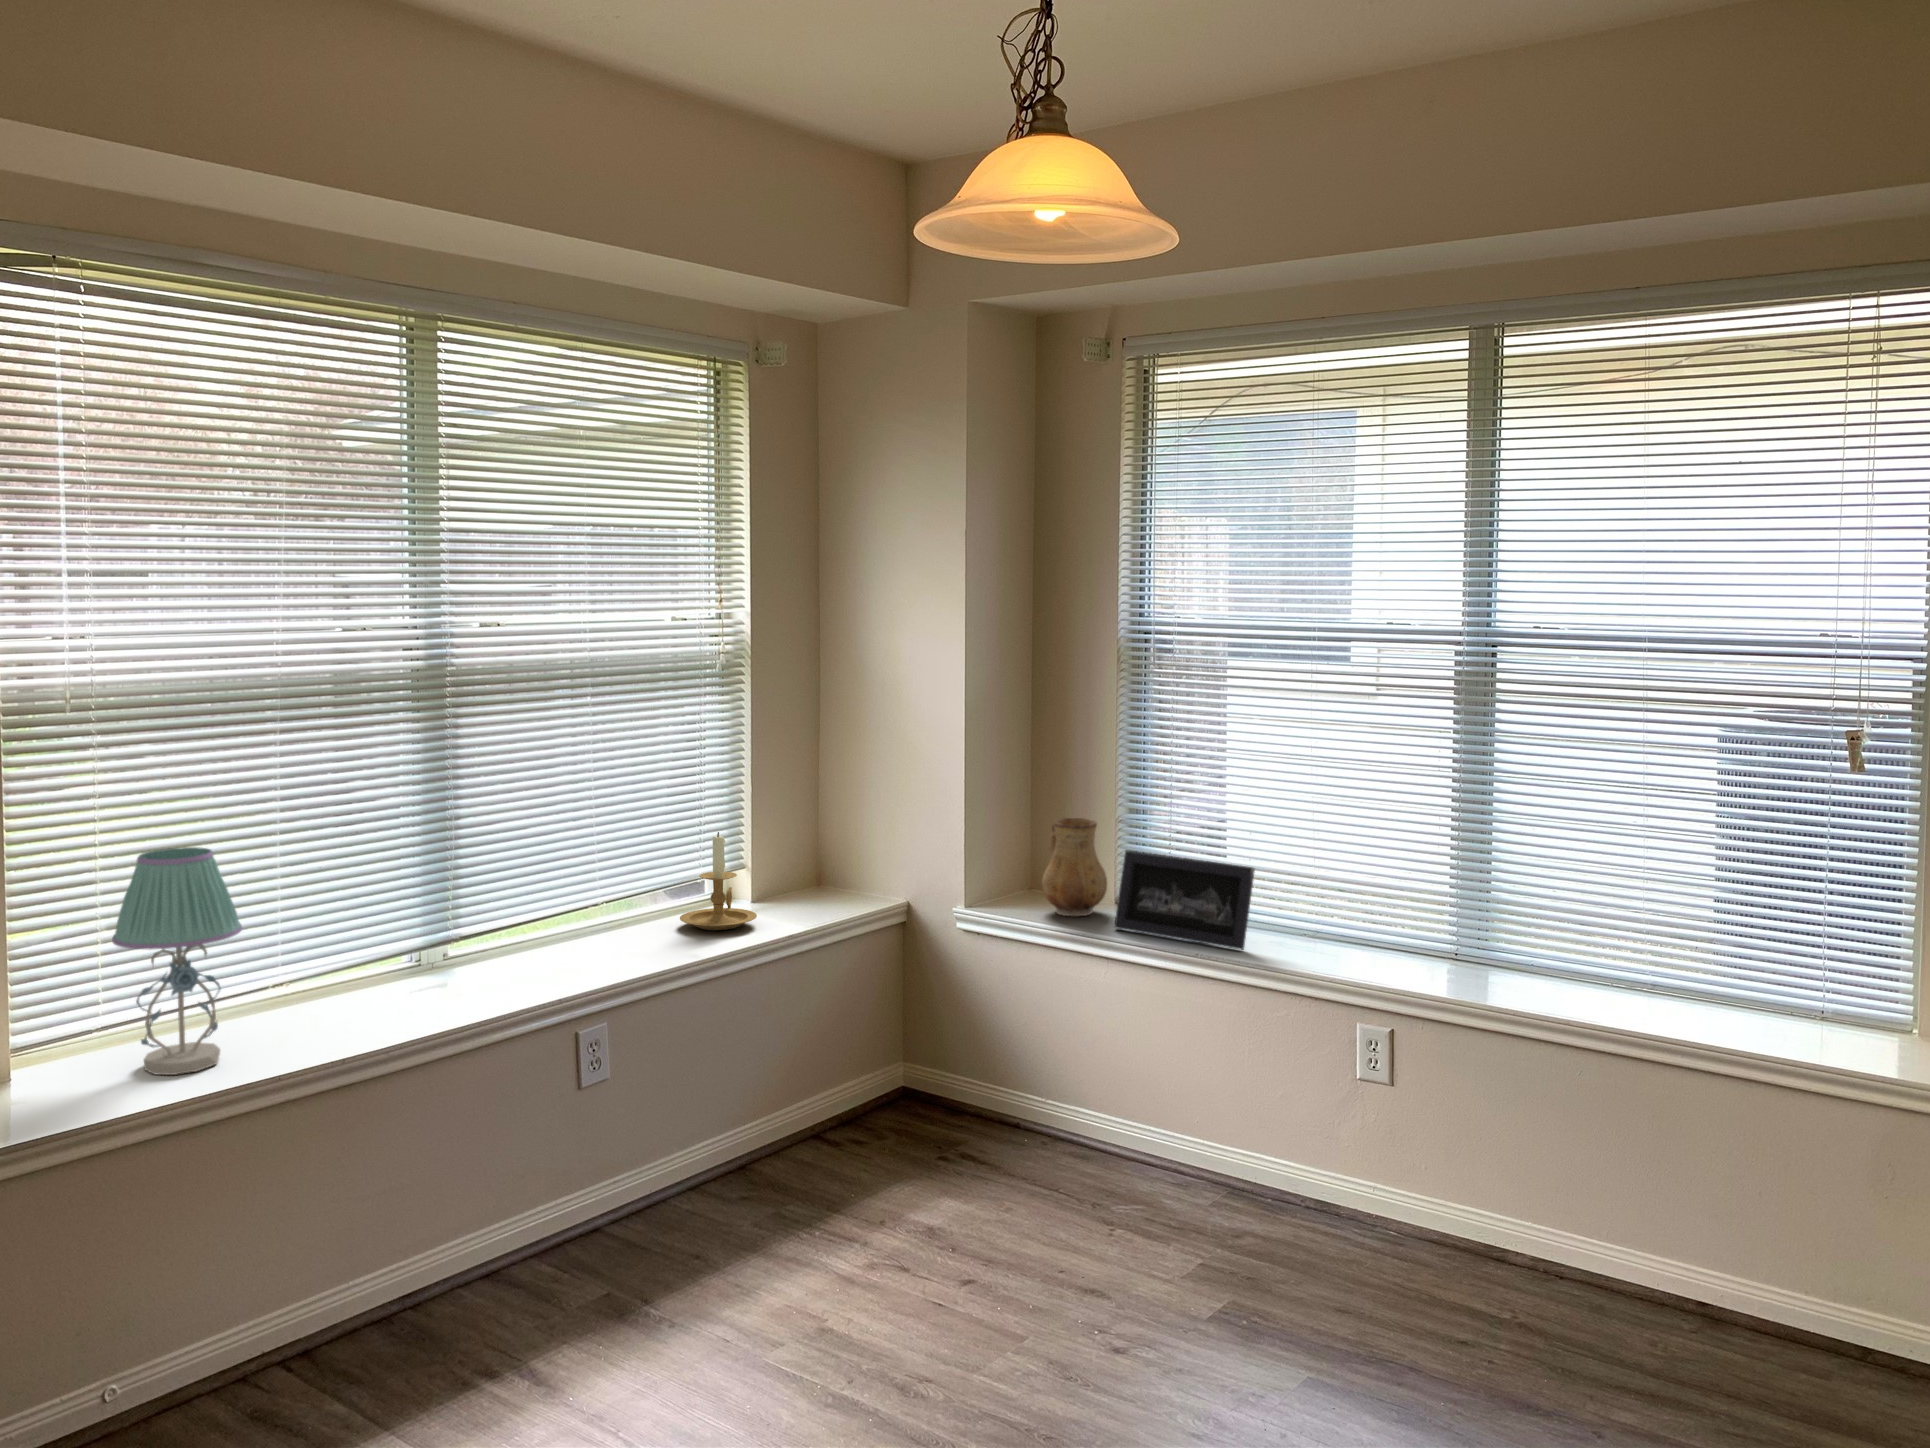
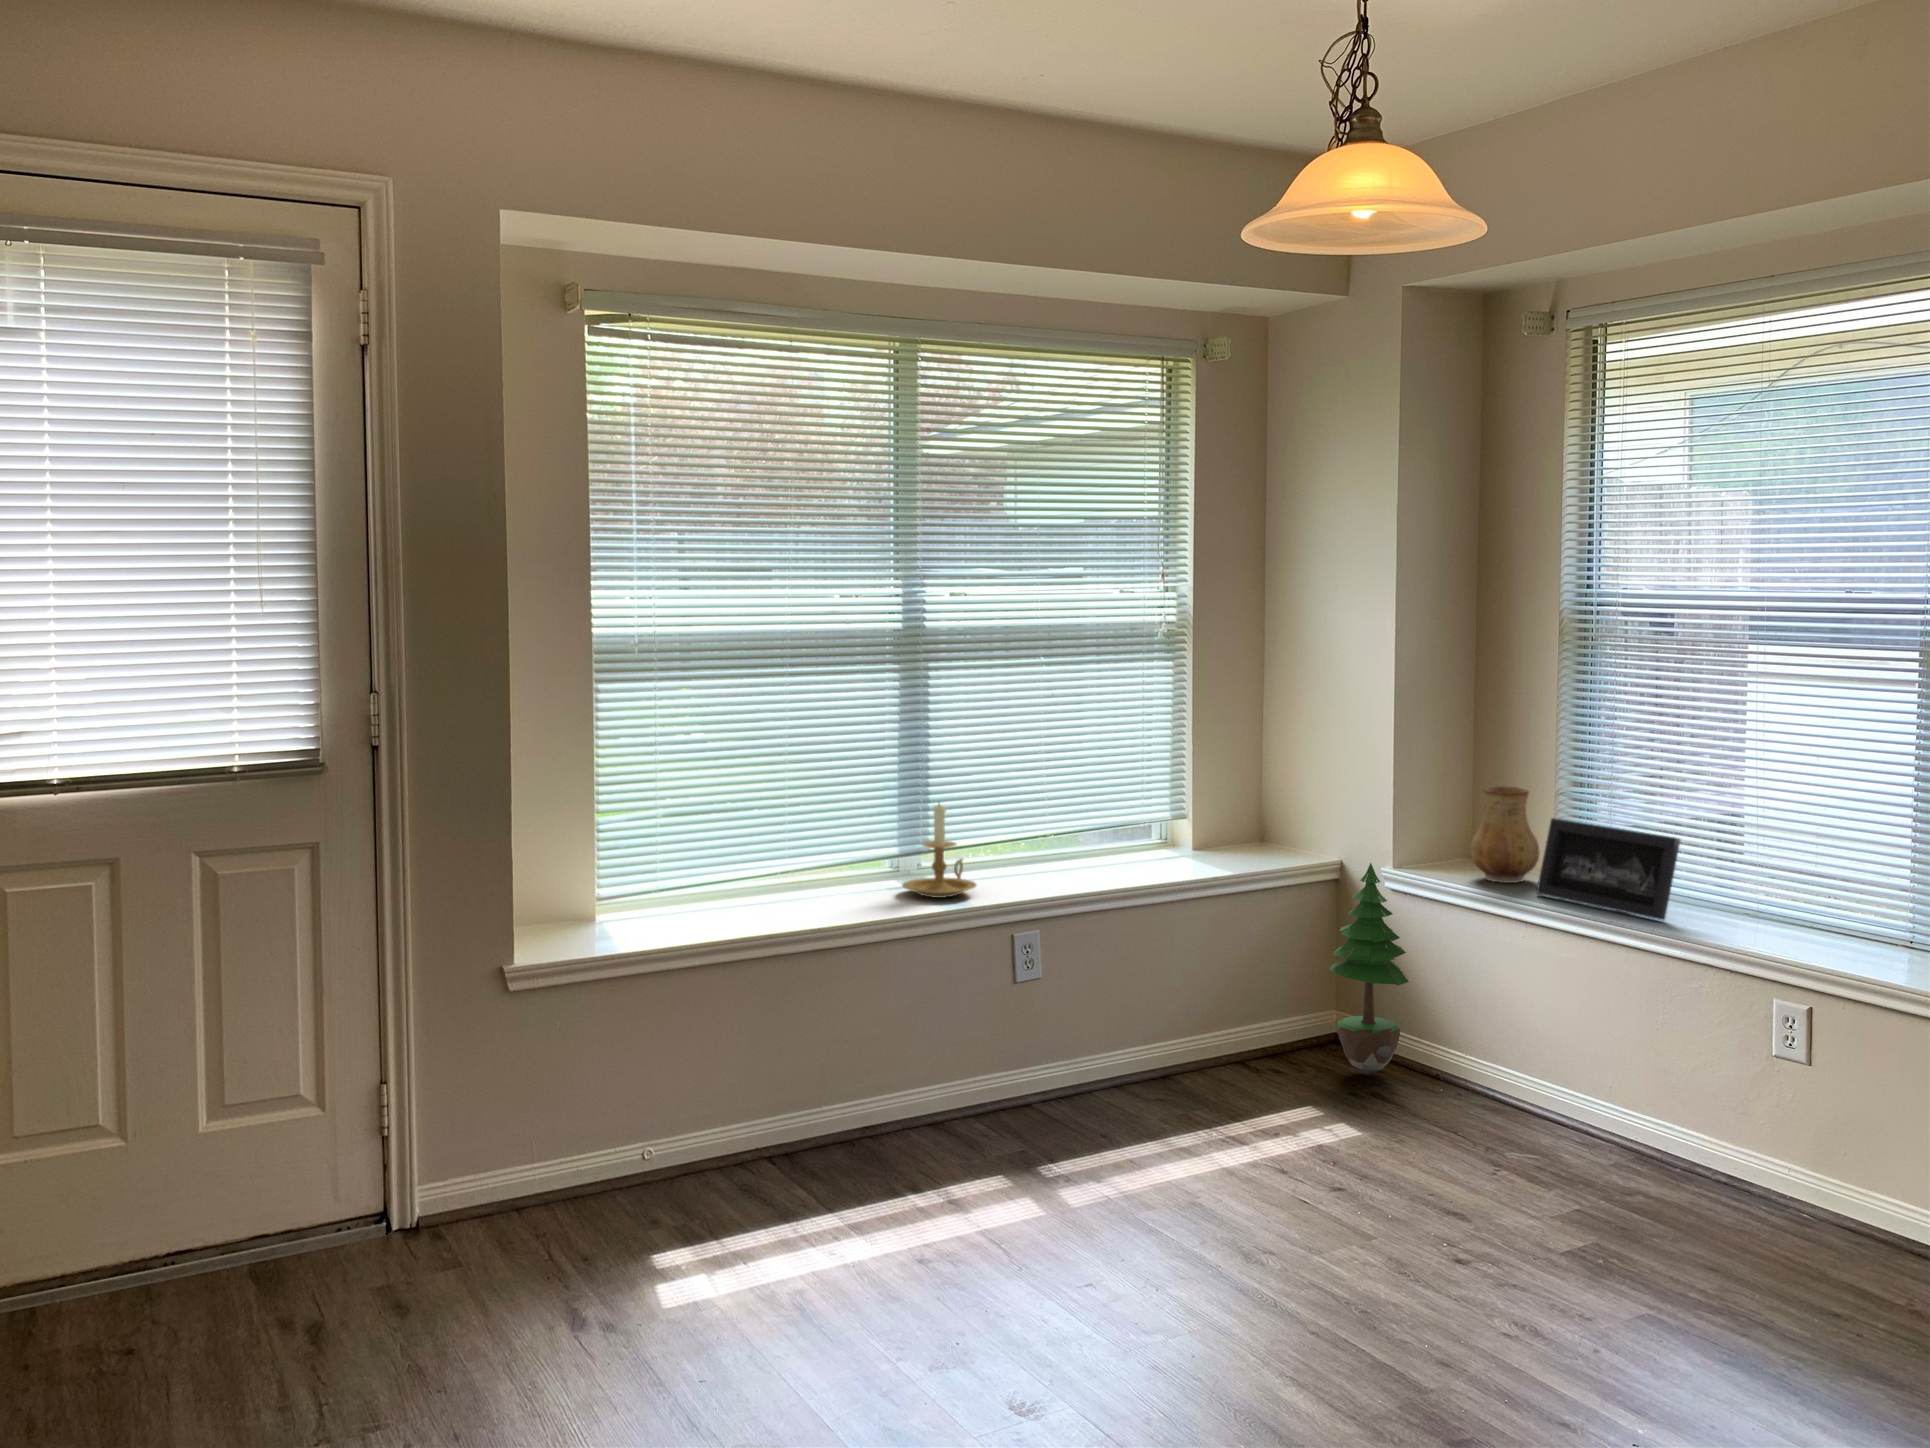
candle holder: present [680,832,757,930] -> present [902,804,976,898]
table lamp: present [112,847,242,1075] -> none [661,757,750,927]
potted tree: none [907,905,988,1127] -> present [1330,863,1409,1075]

